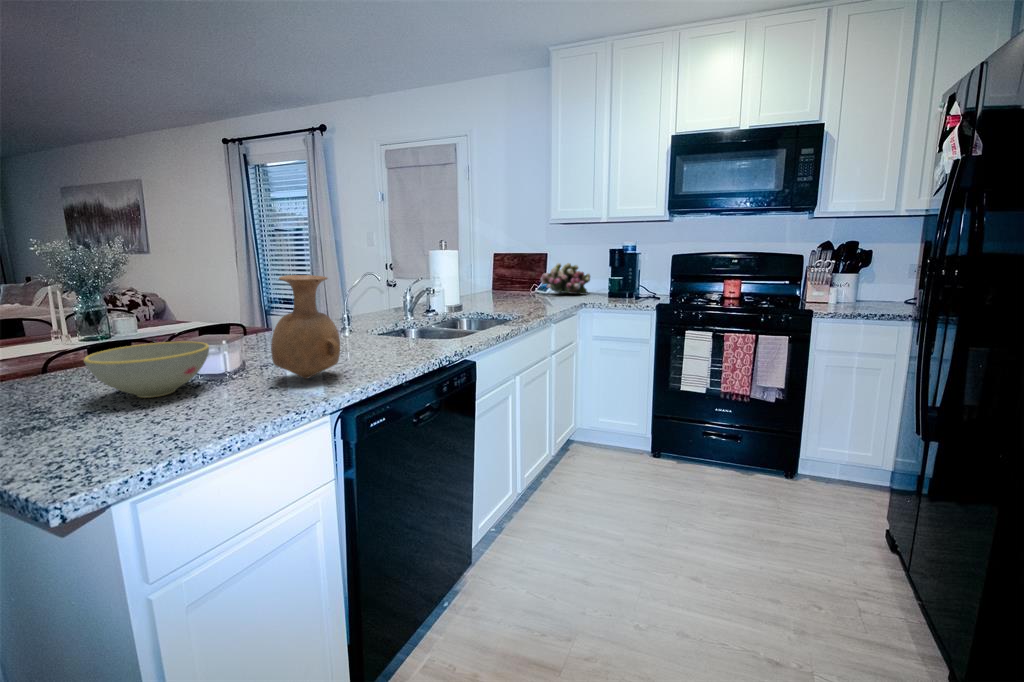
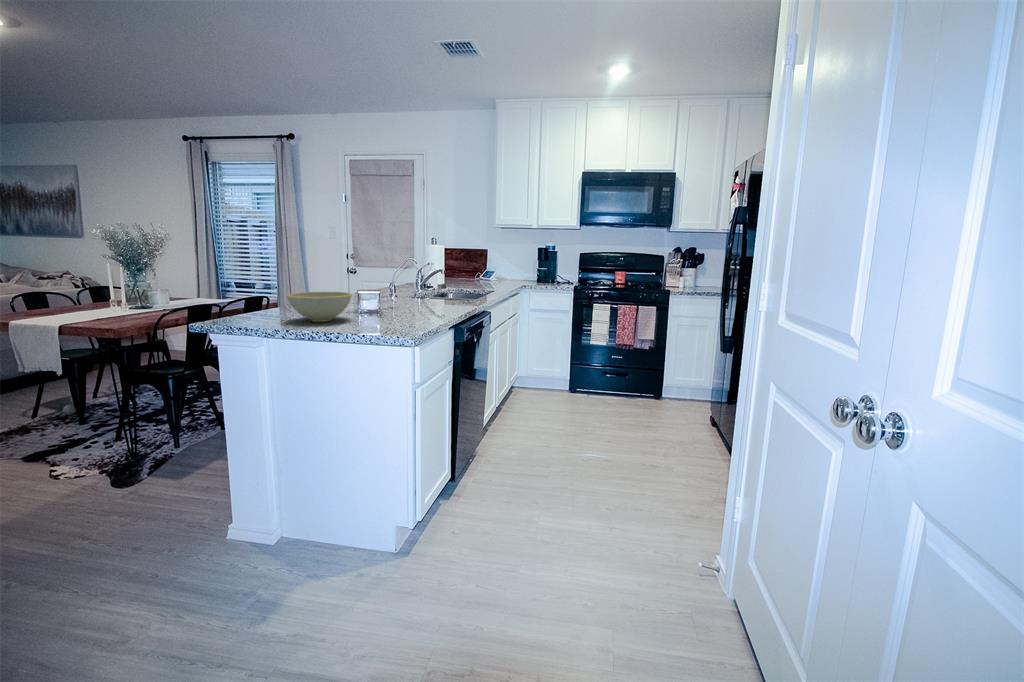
flower arrangement: present [540,263,590,294] -> none [486,257,524,281]
vase: present [271,275,340,379] -> none [380,253,427,315]

